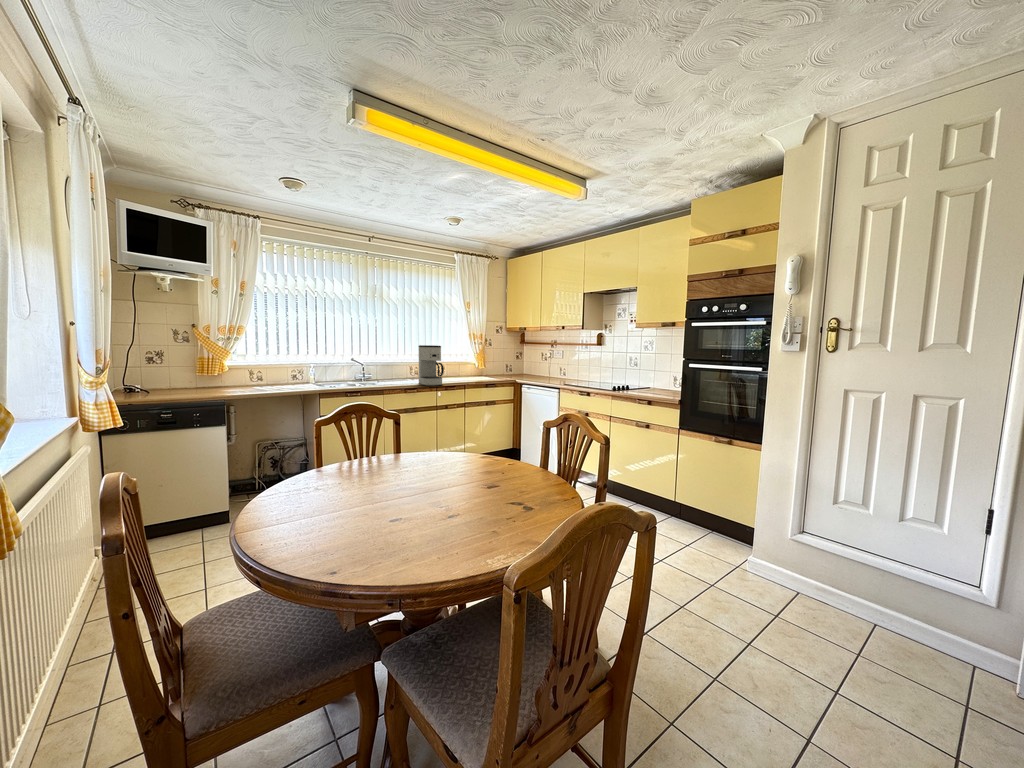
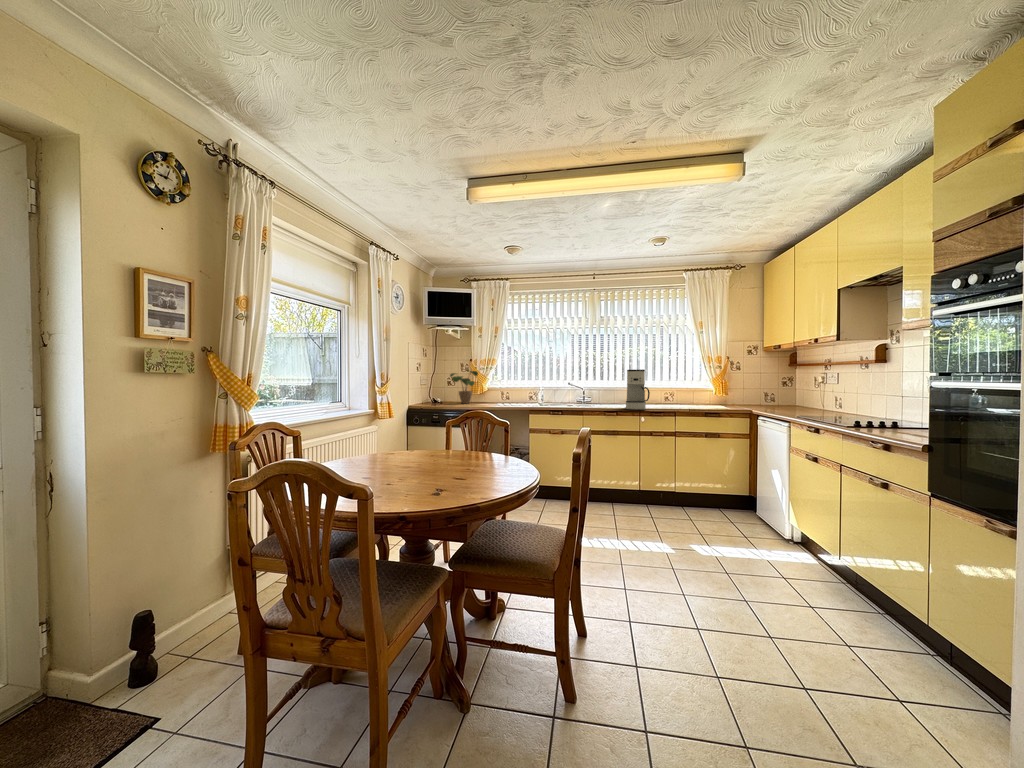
potted plant: none [166,342,222,391] -> present [450,371,478,404]

